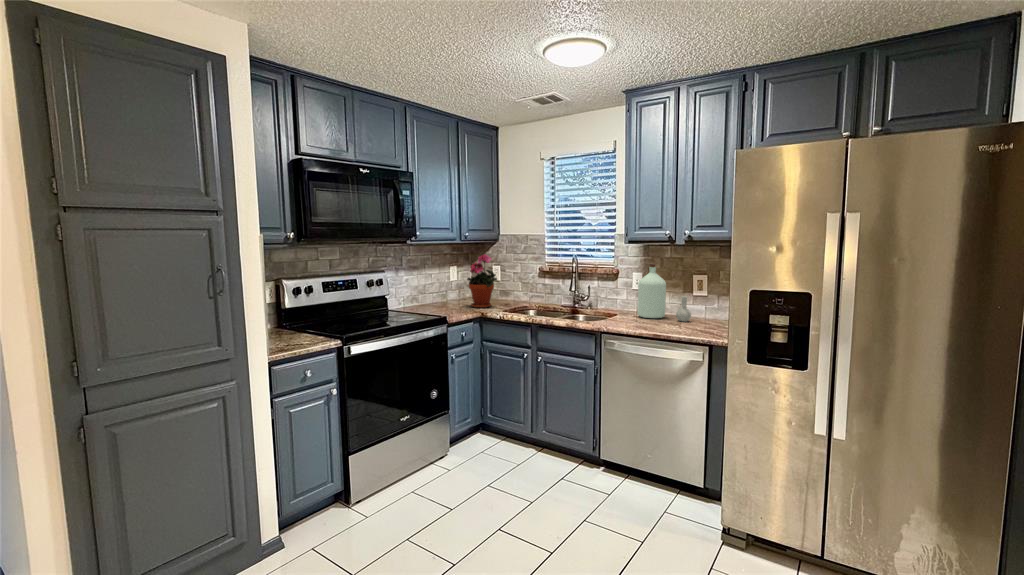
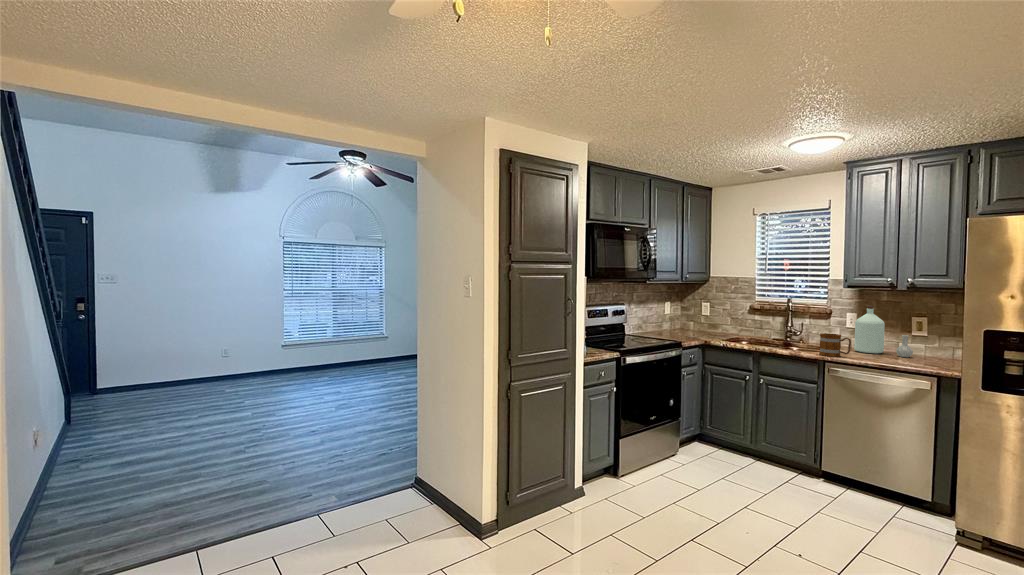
potted plant: present [467,254,497,308] -> none [685,293,714,337]
mug: none [596,298,628,327] -> present [819,333,851,357]

